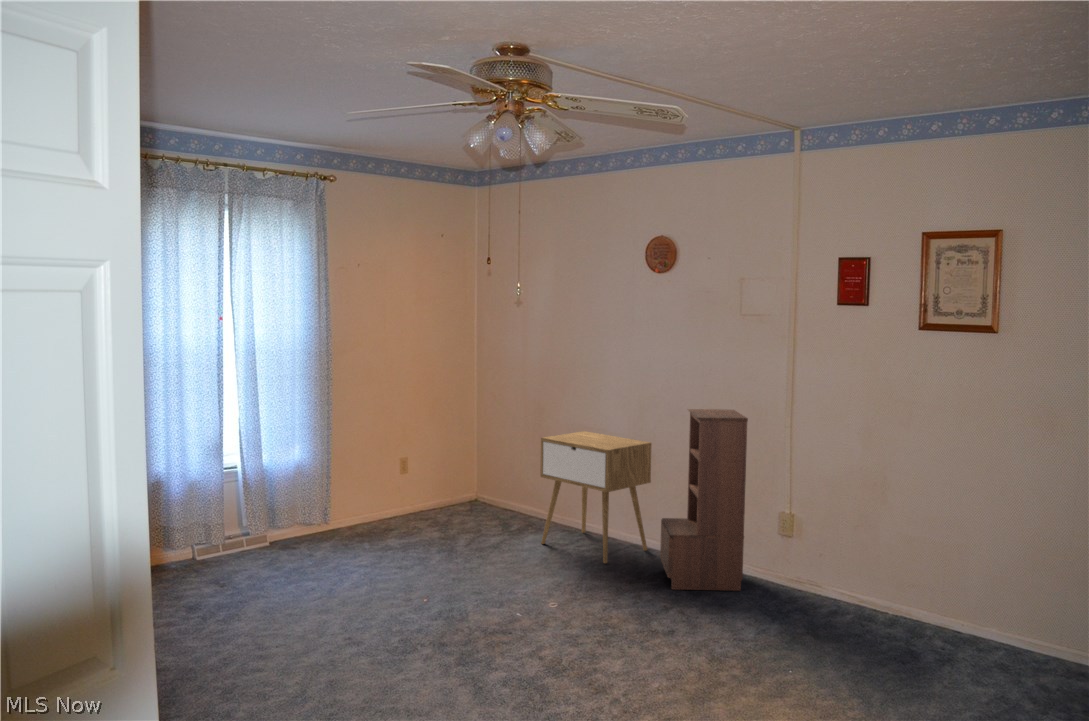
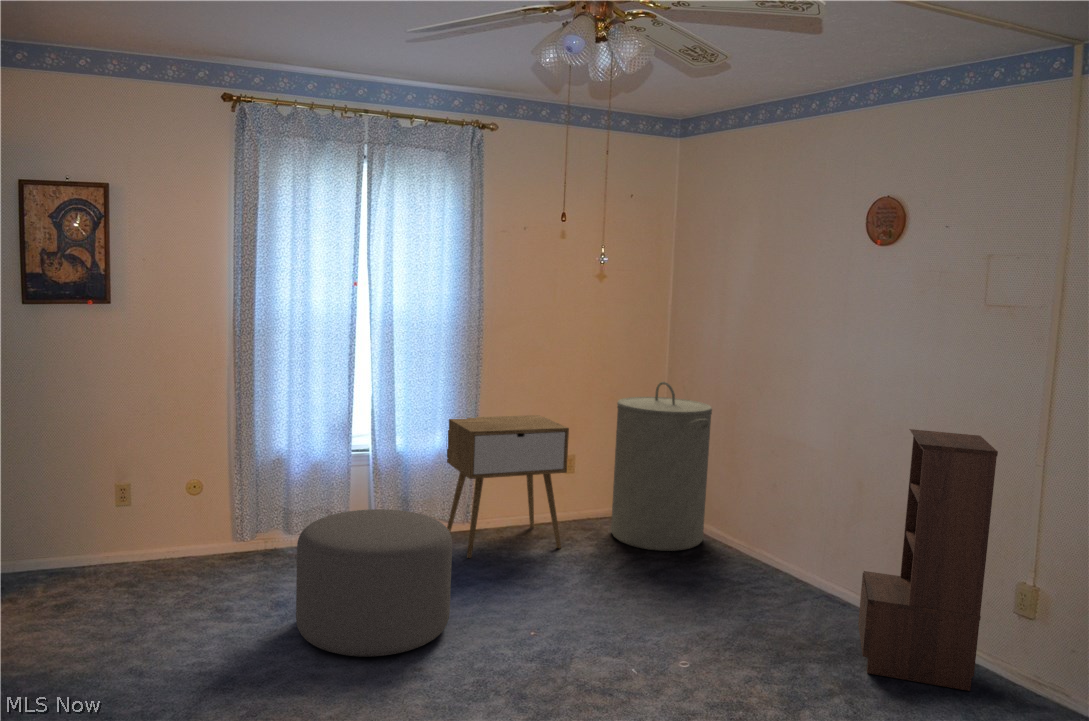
laundry hamper: none [451,389,531,530] -> present [611,382,712,551]
nightstand: present [540,431,652,564] -> present [446,415,569,558]
ottoman: none [214,511,349,631] -> present [296,509,452,656]

